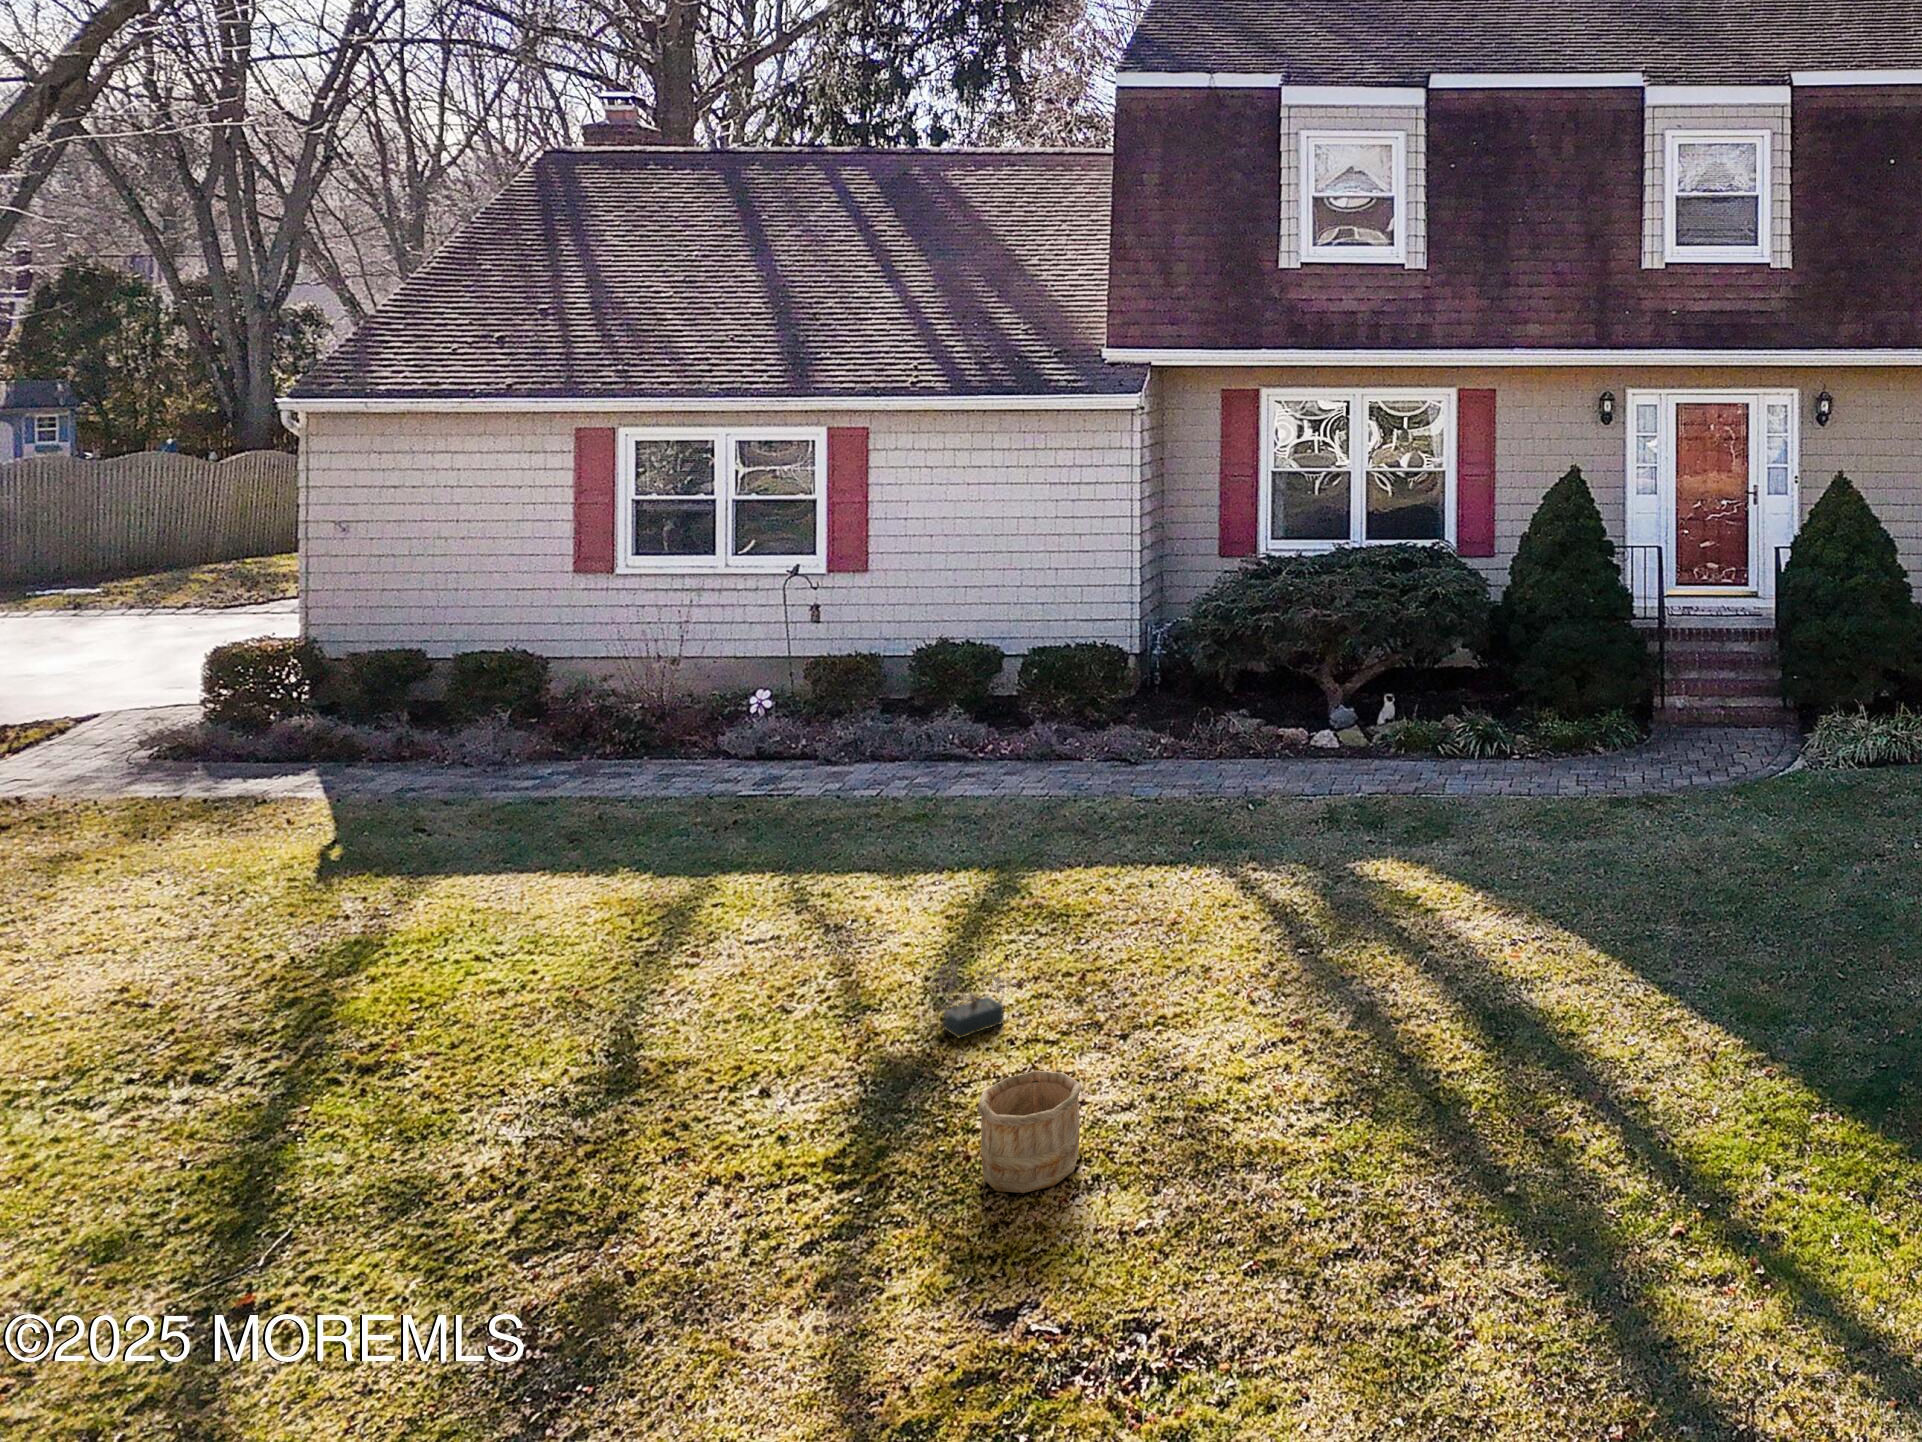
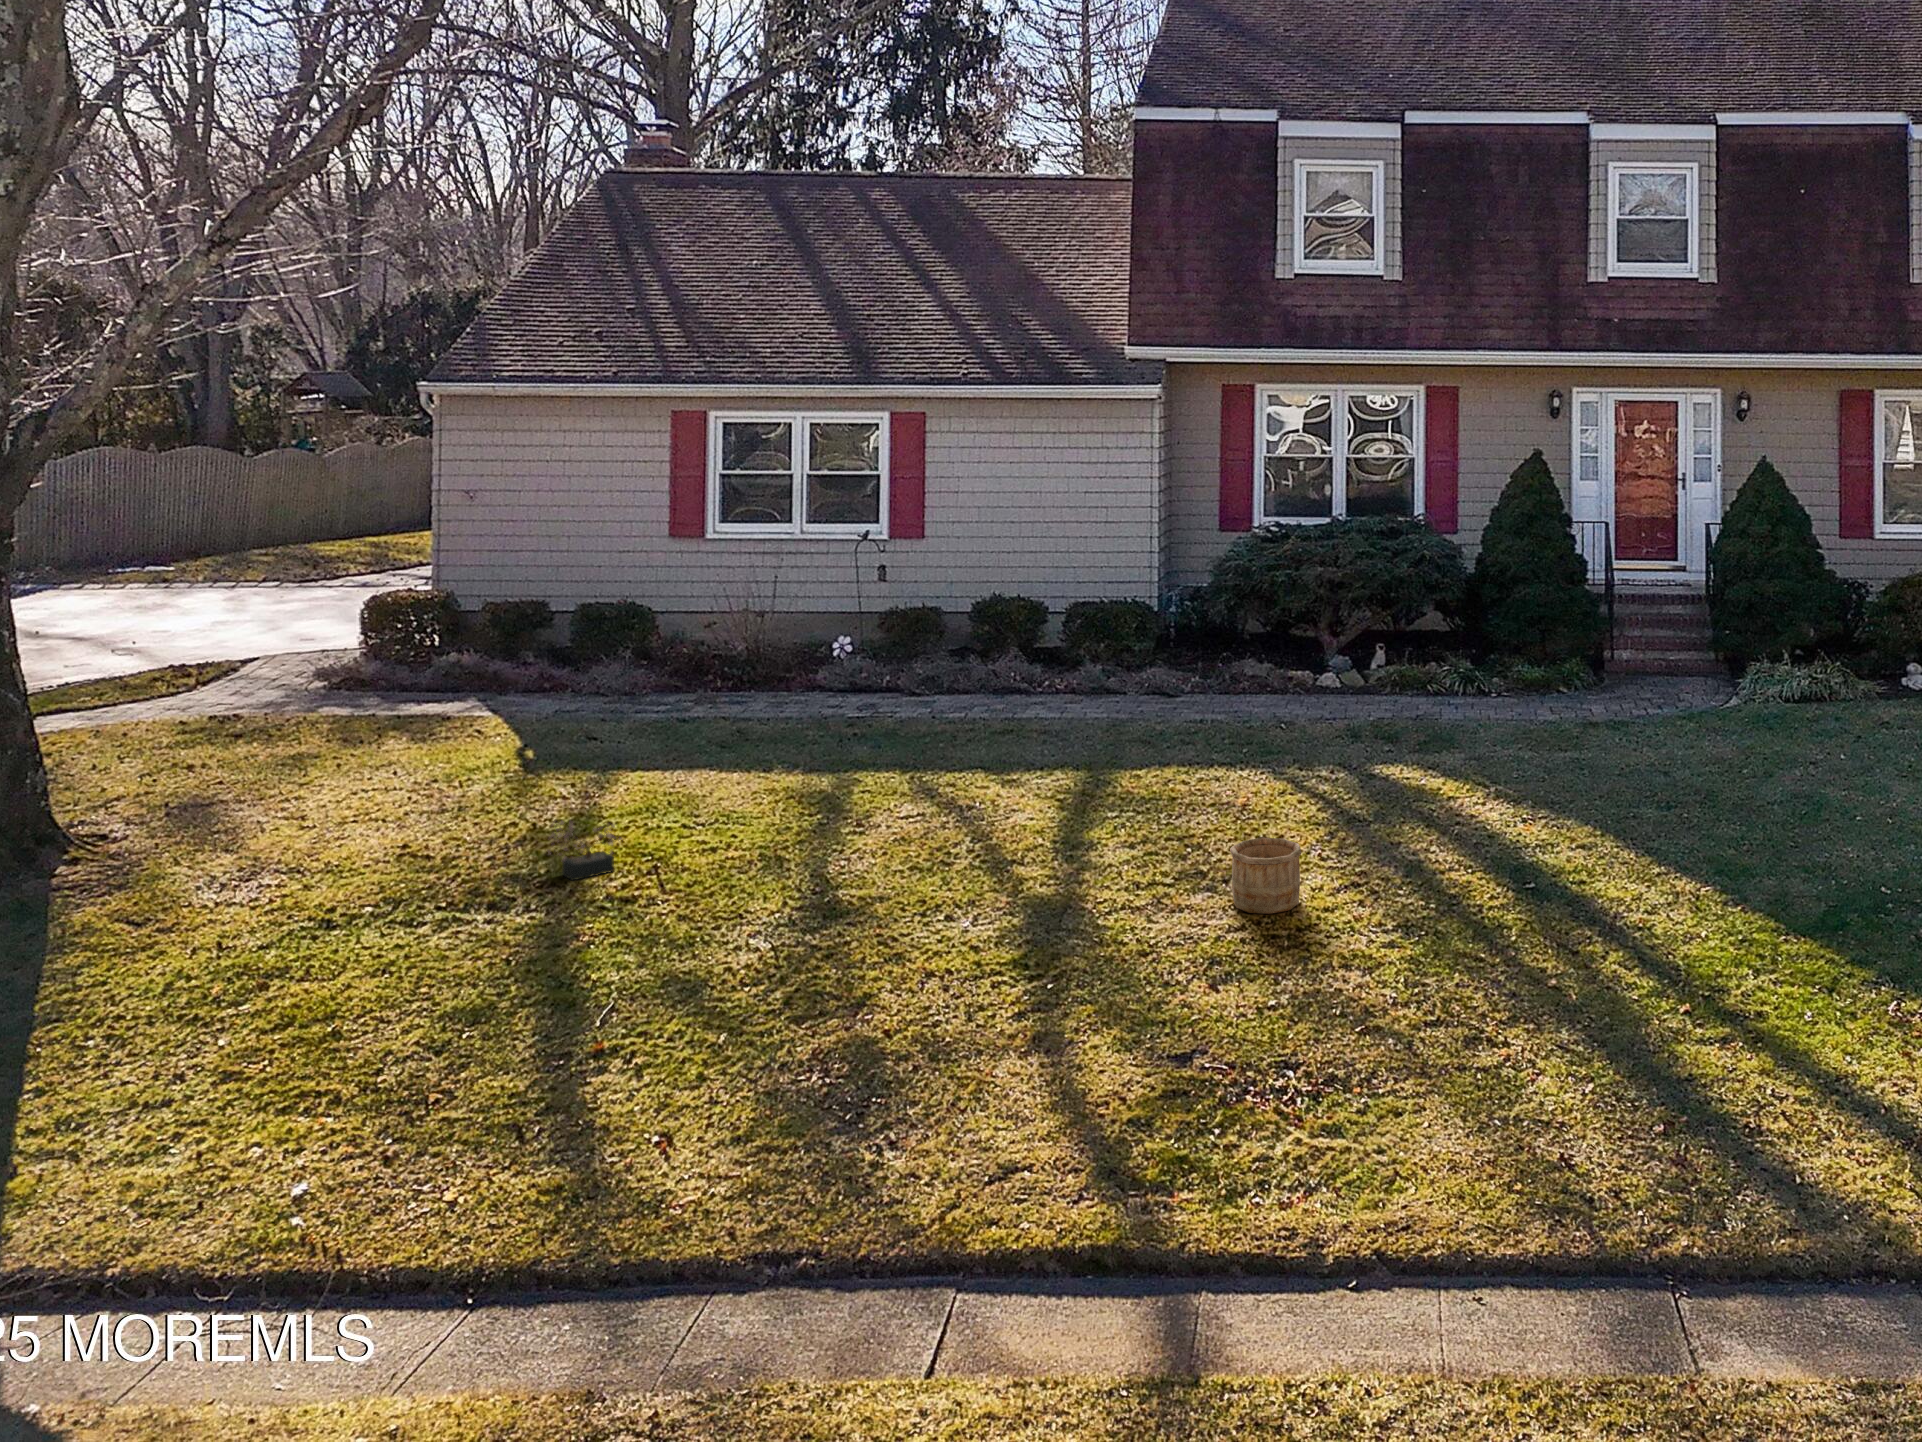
decorative plant: present [928,964,1009,1038] -> present [548,821,621,880]

